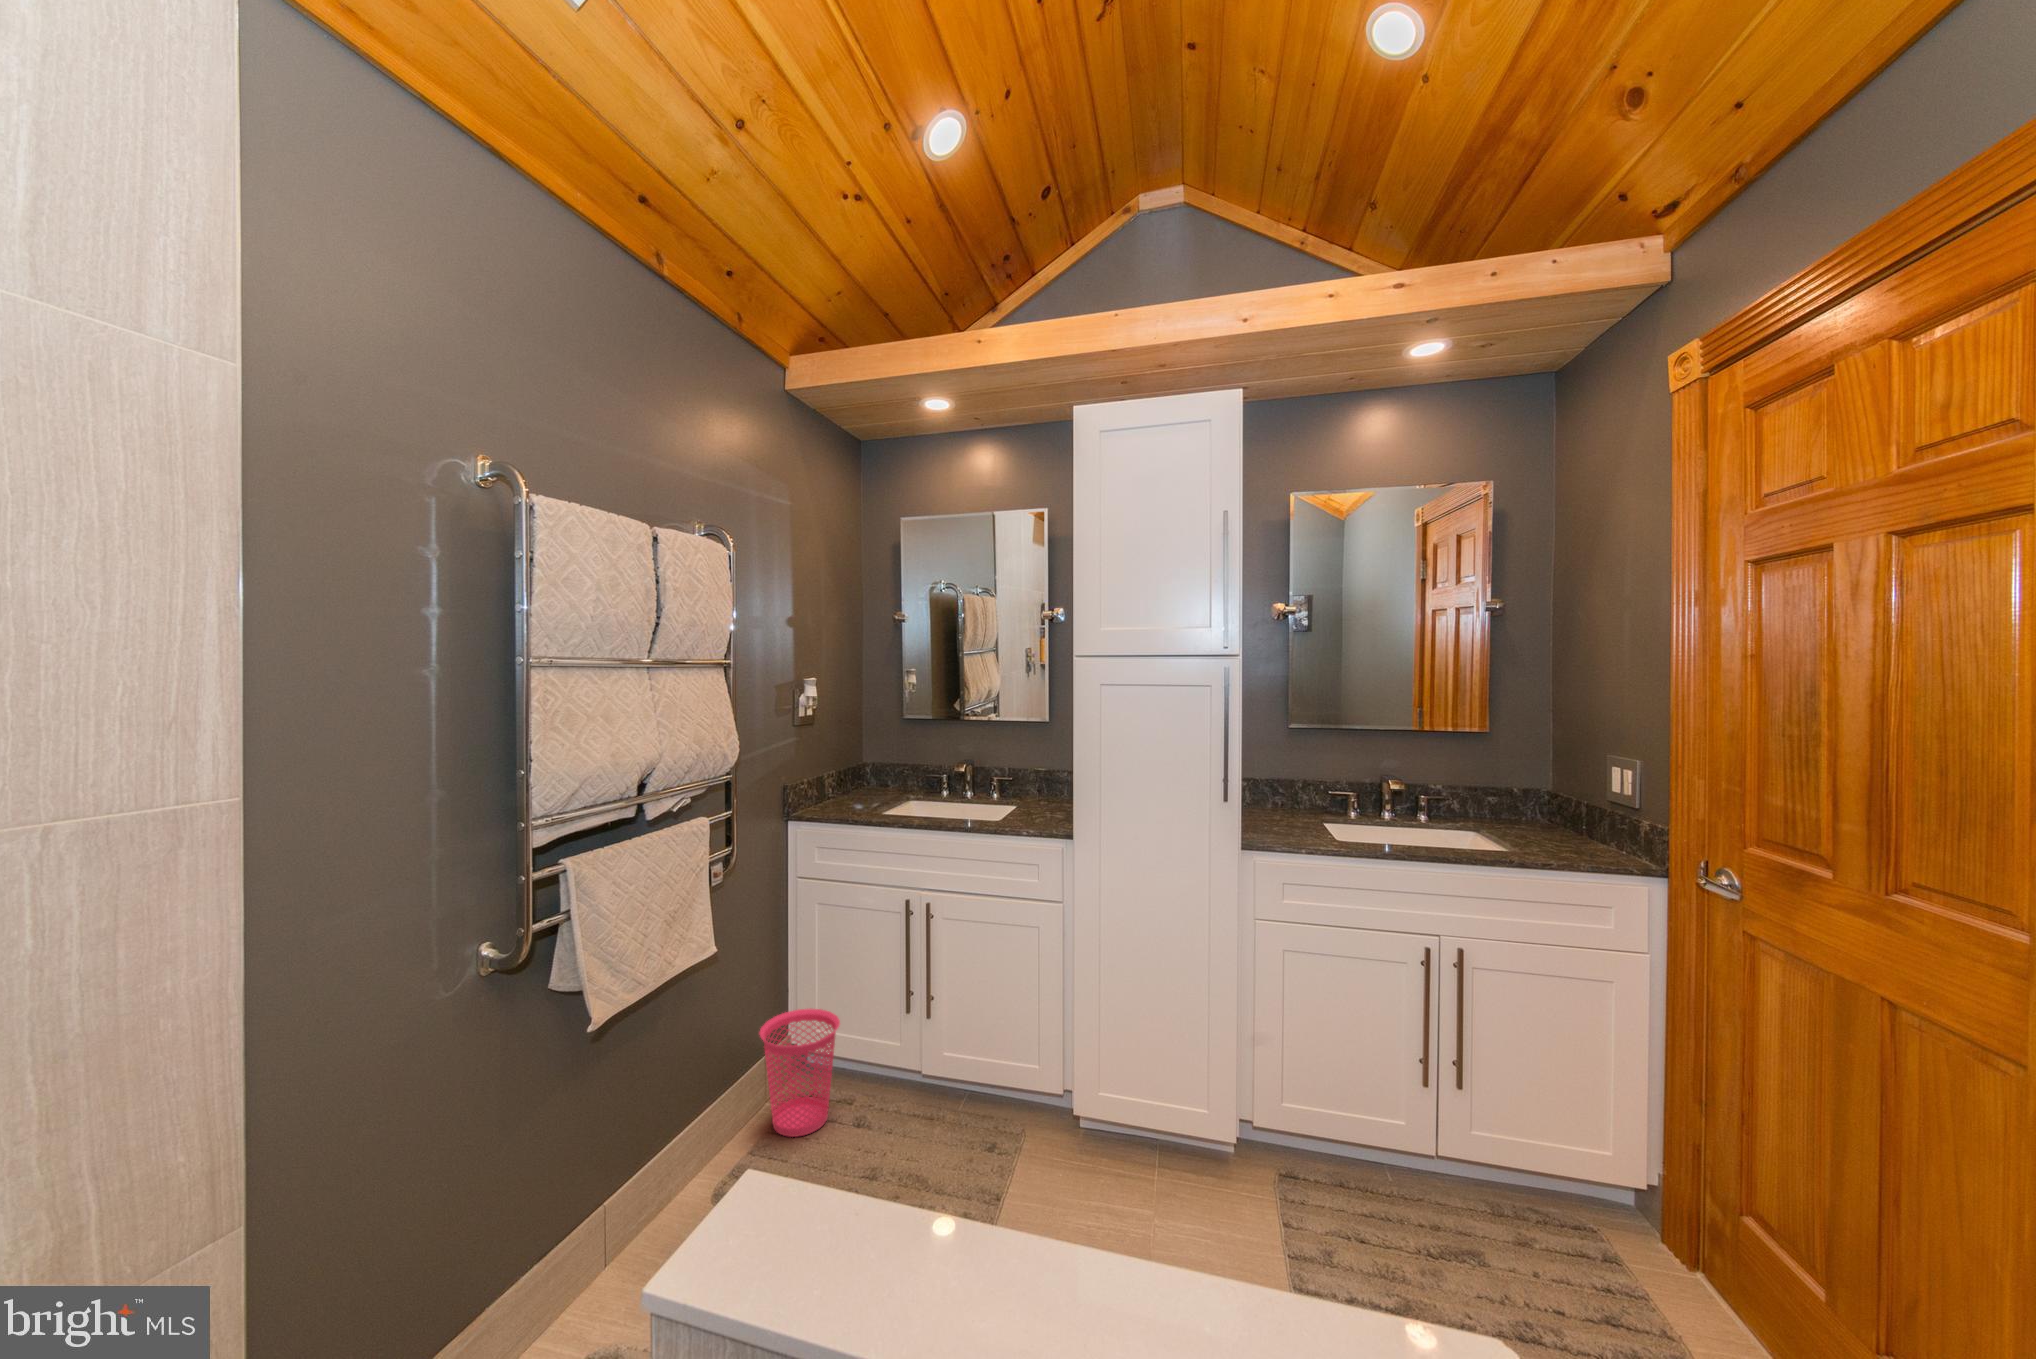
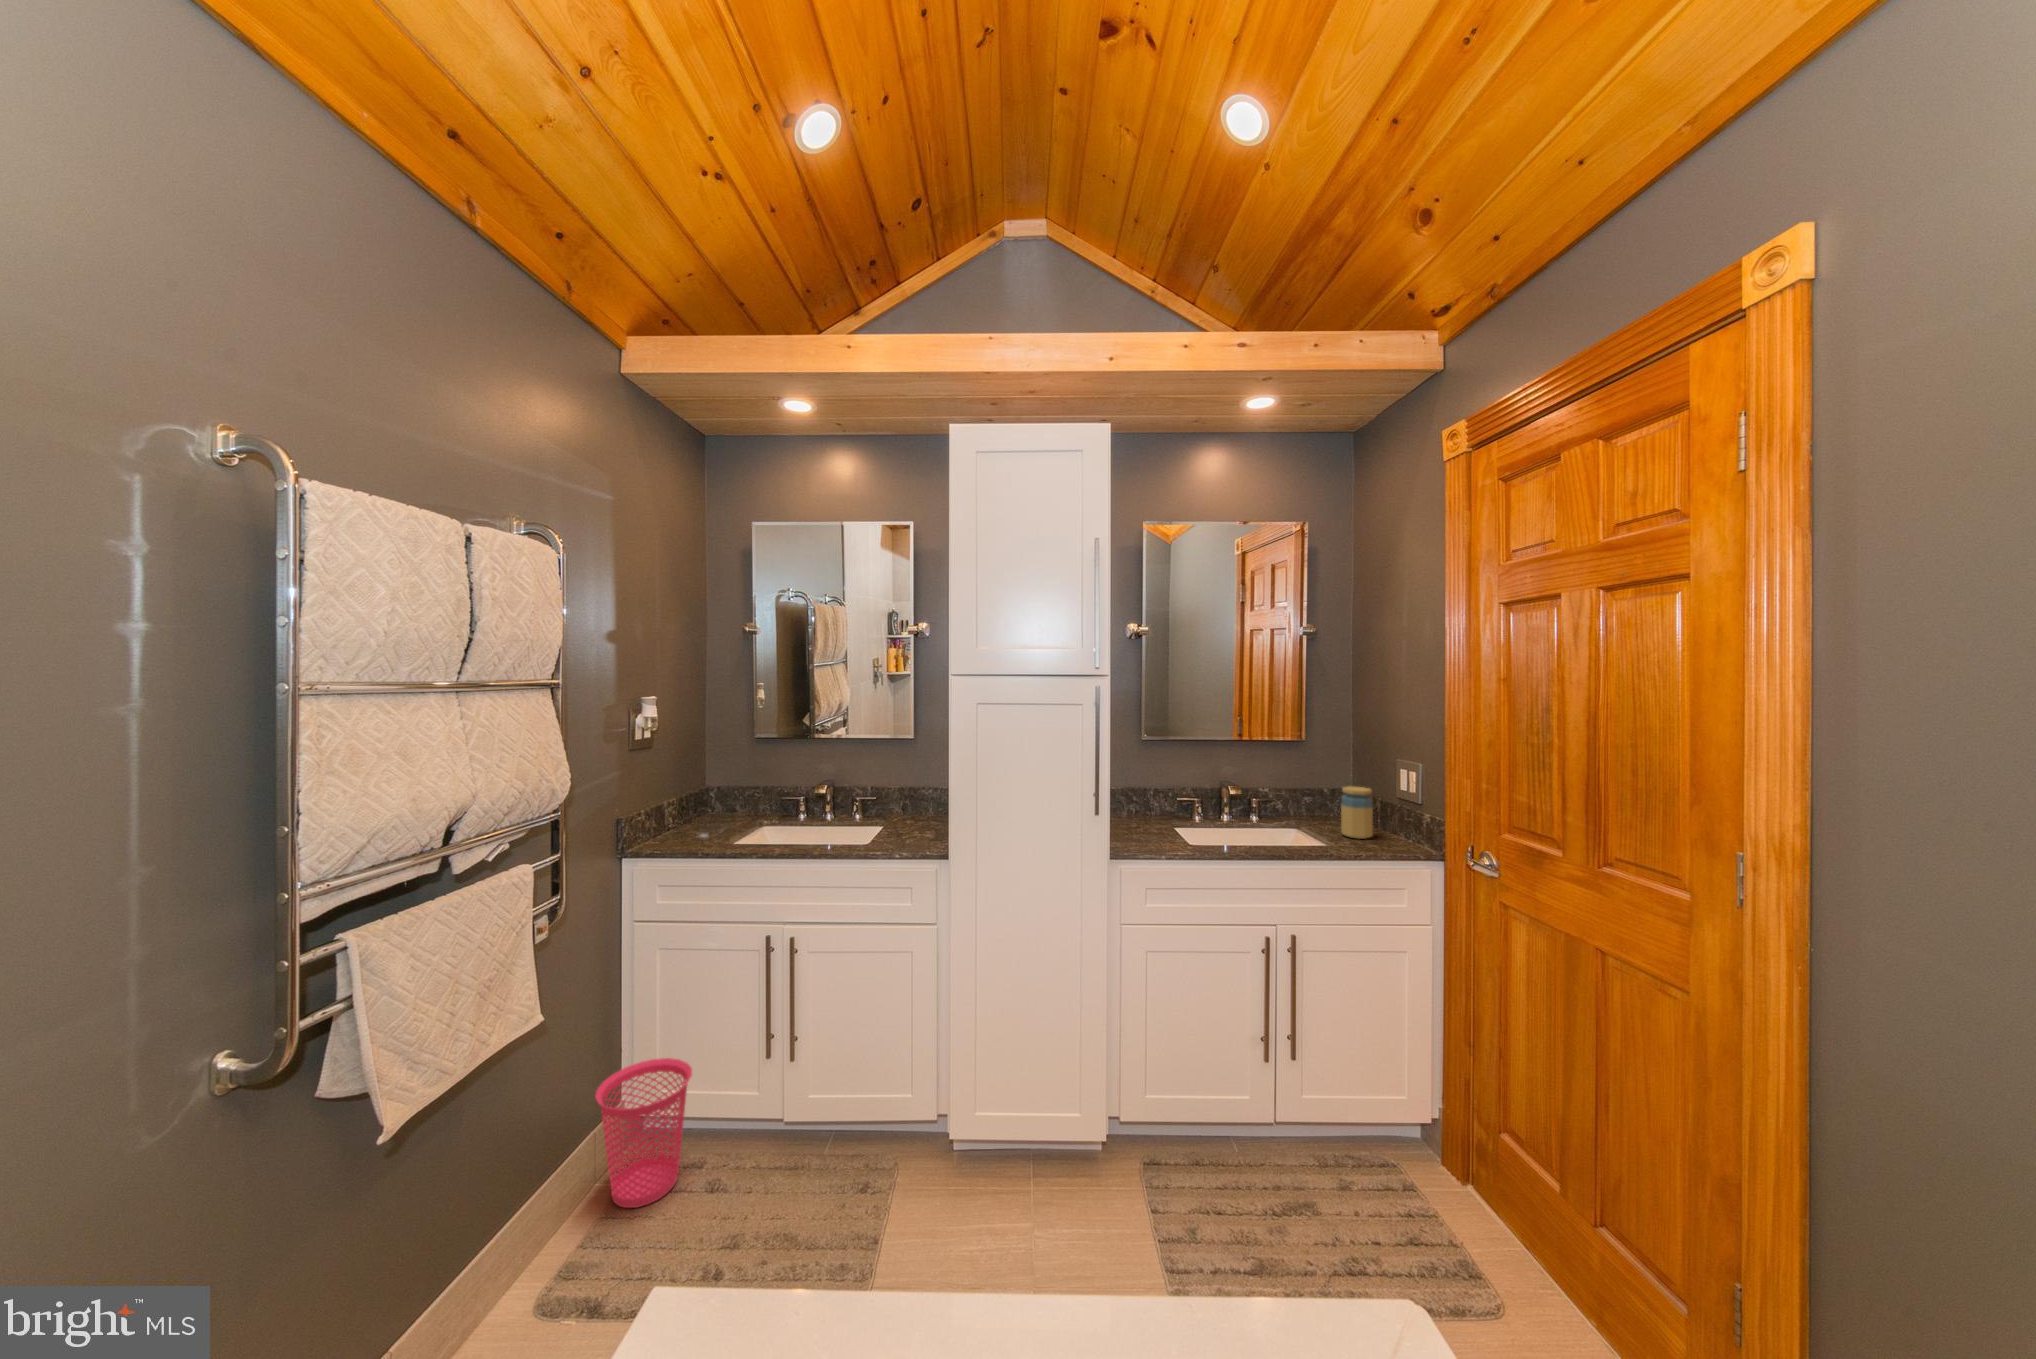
jar: none [1537,788,1577,849] -> present [1341,786,1373,839]

